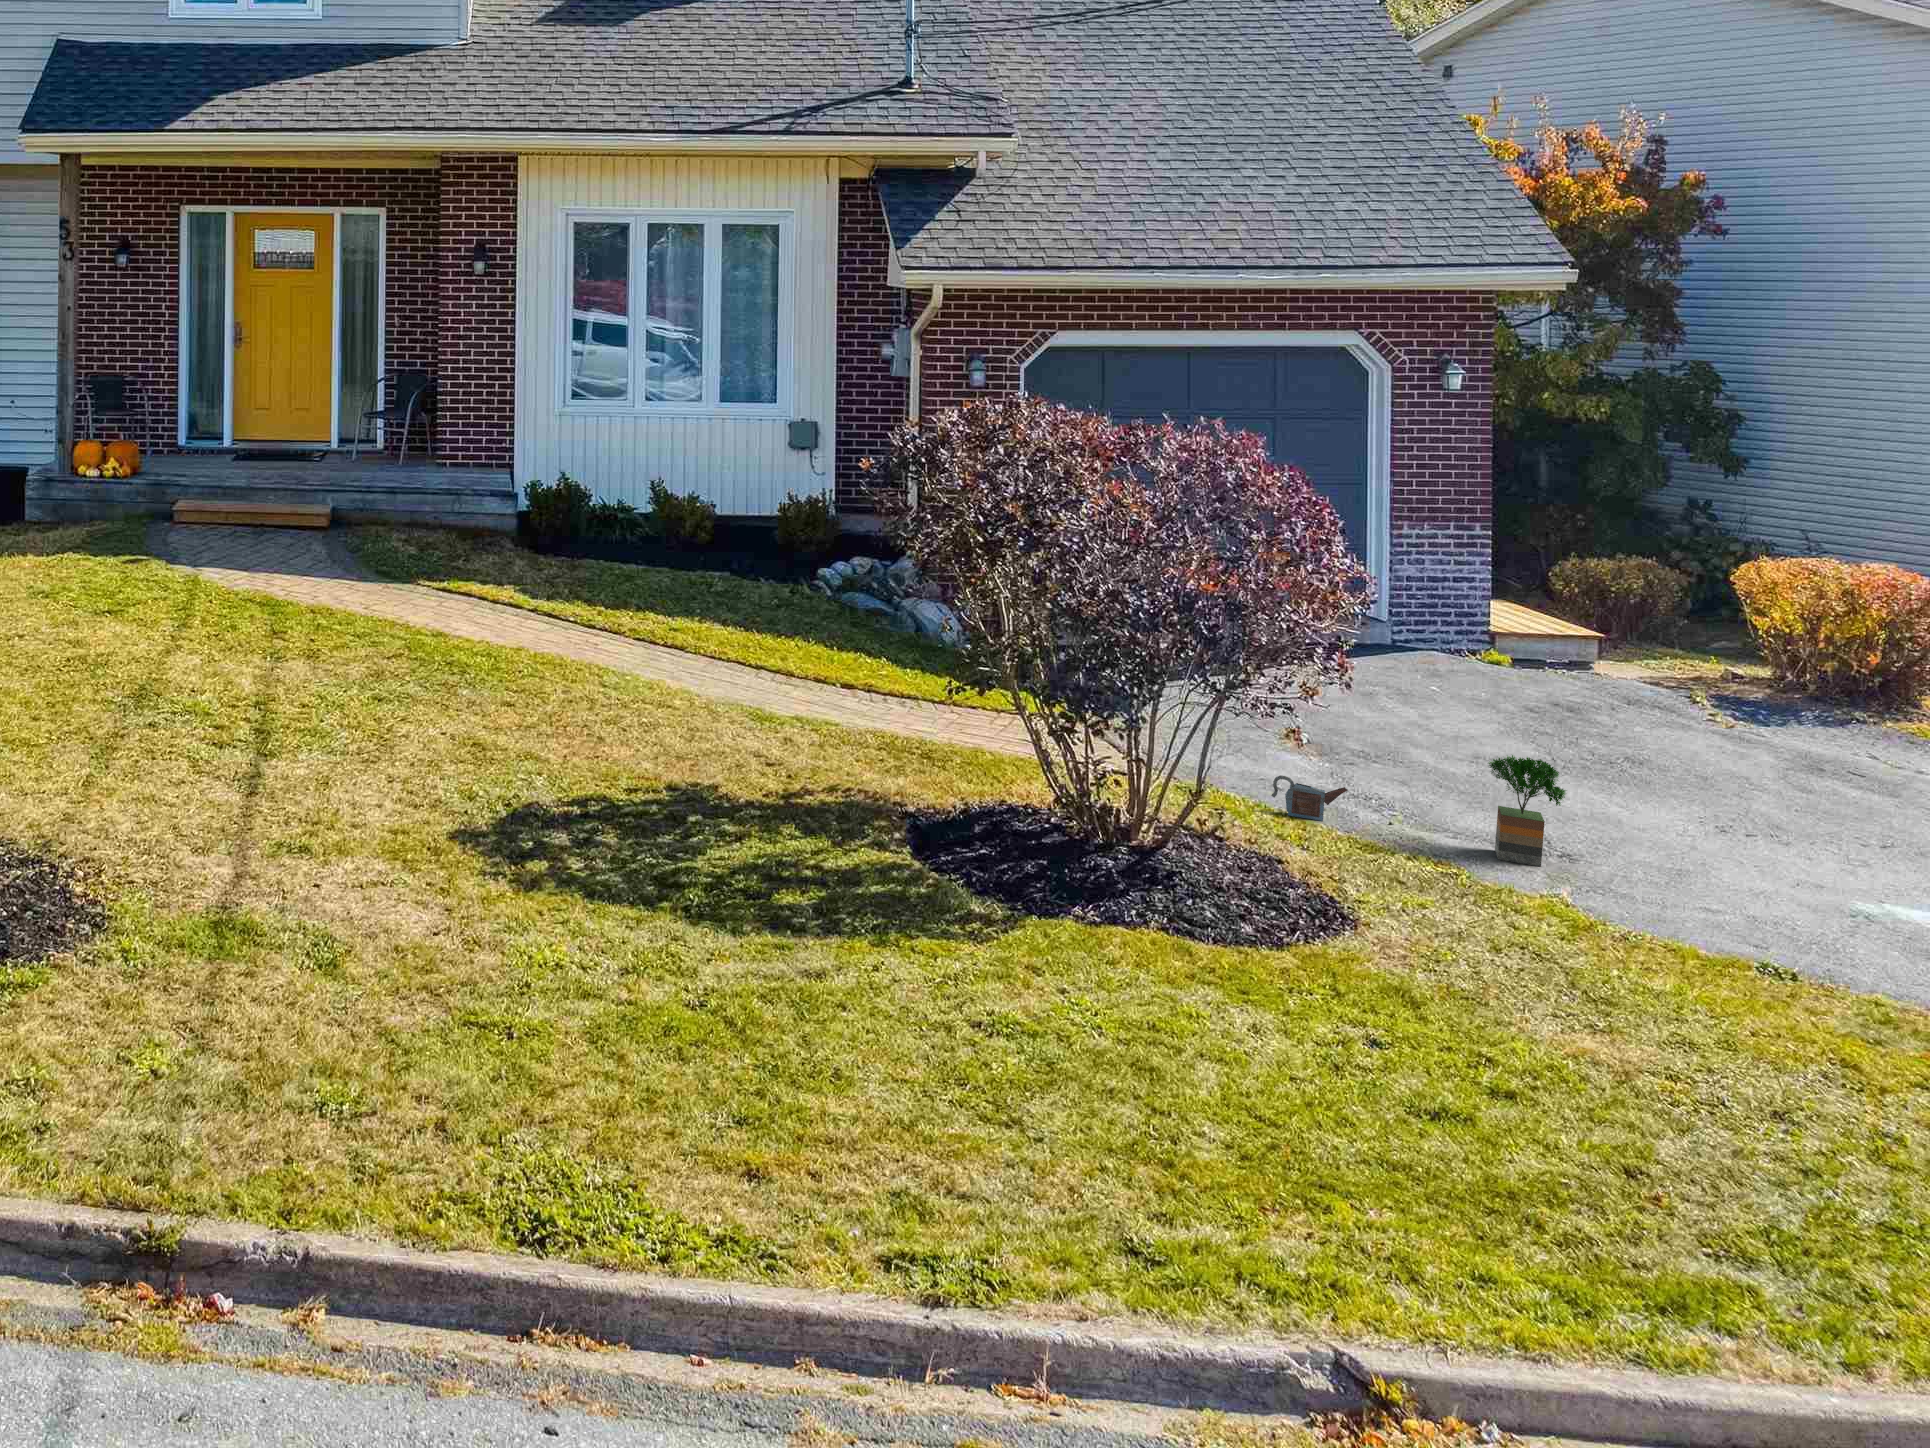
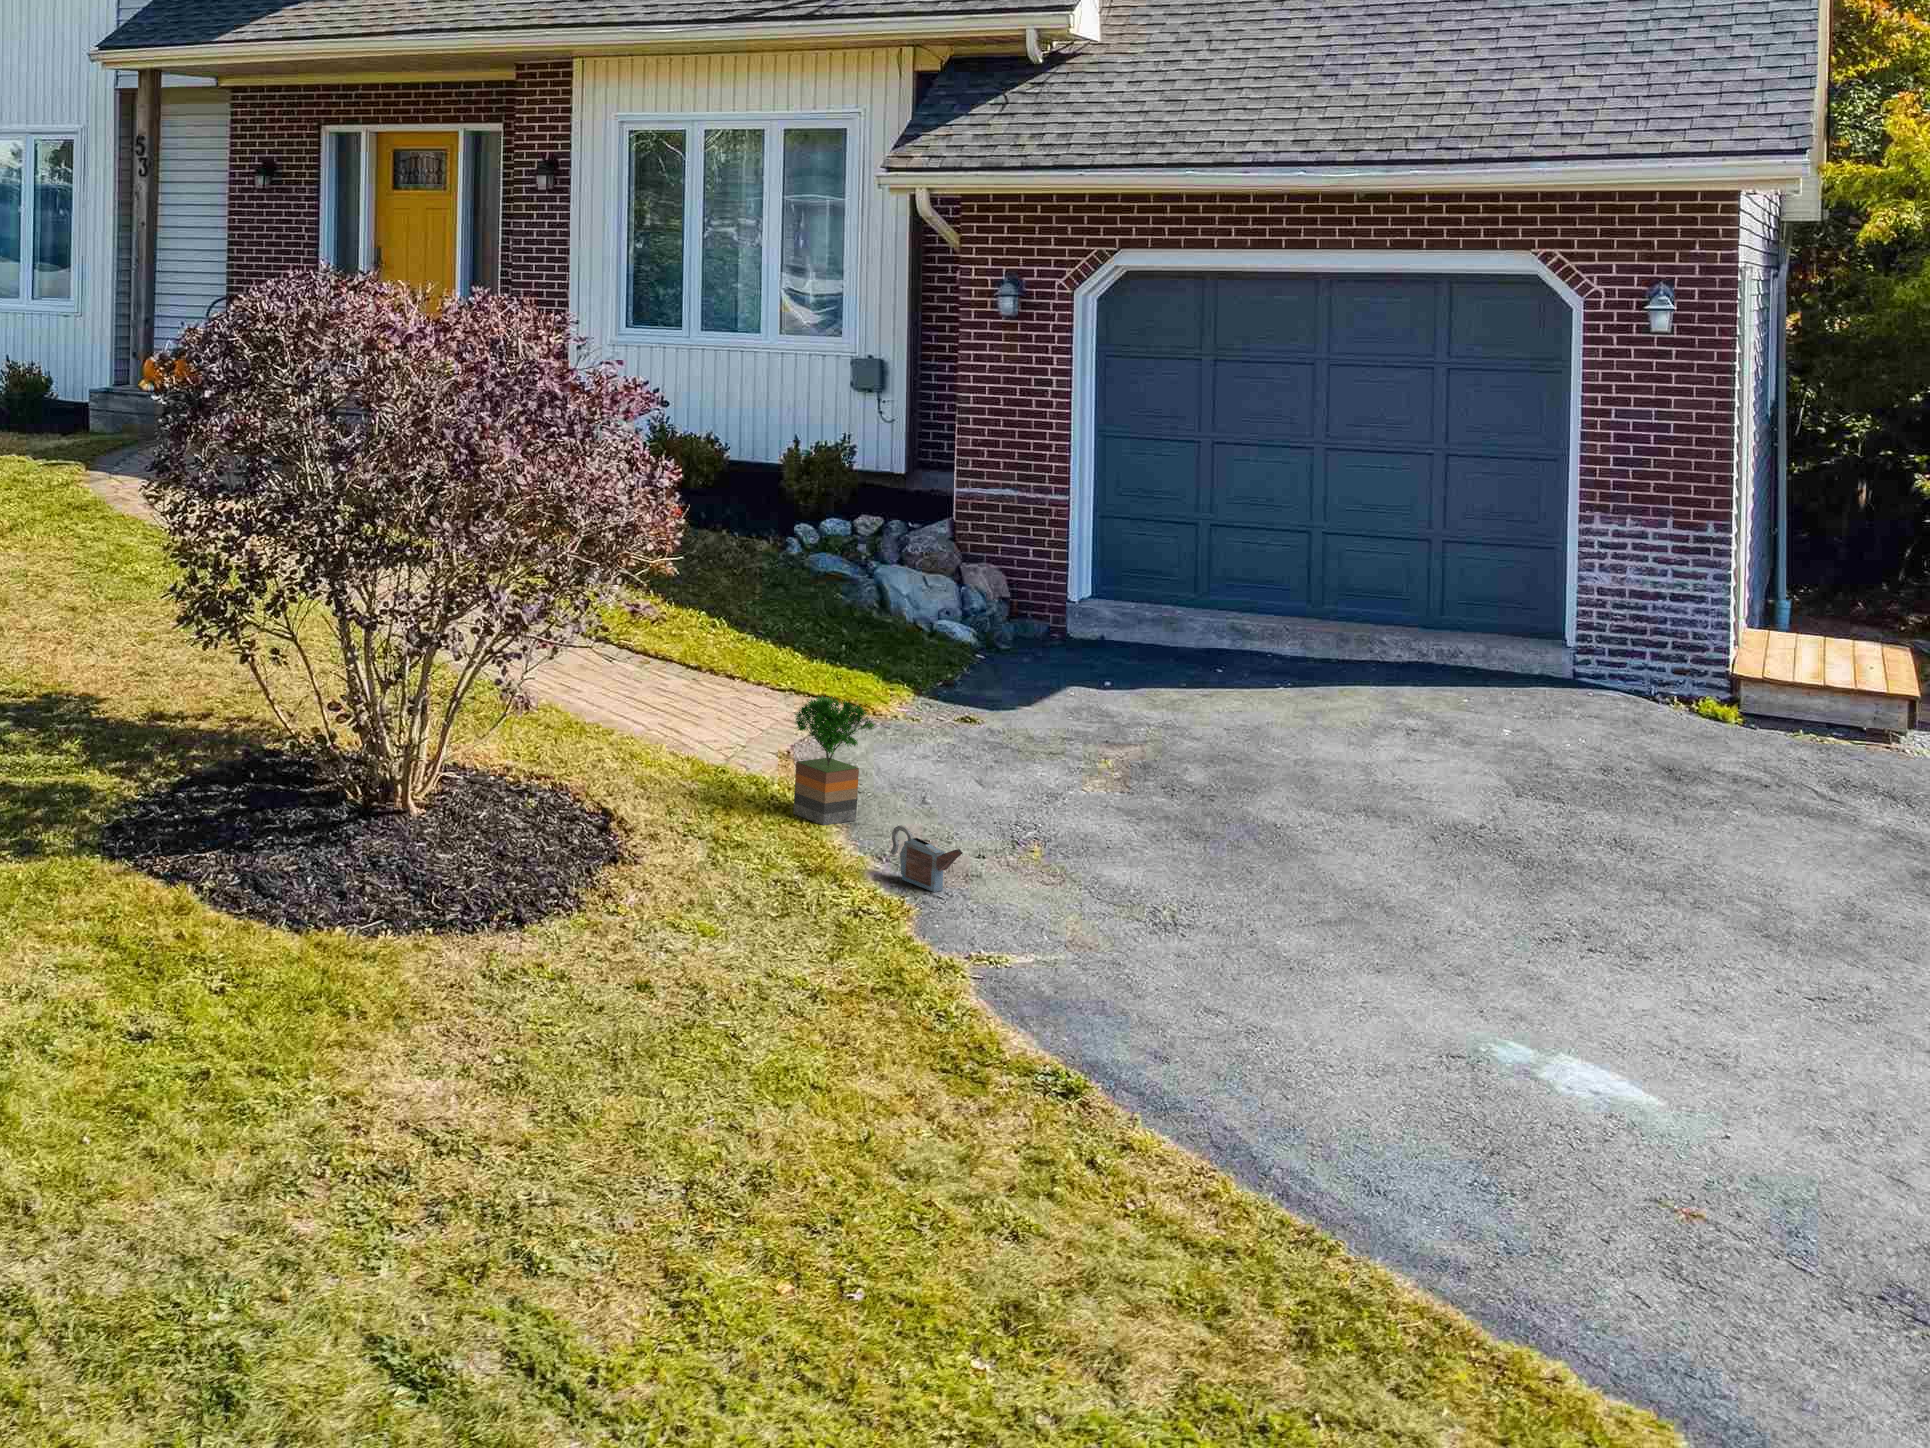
watering can: present [1271,775,1348,821] -> present [890,825,963,892]

